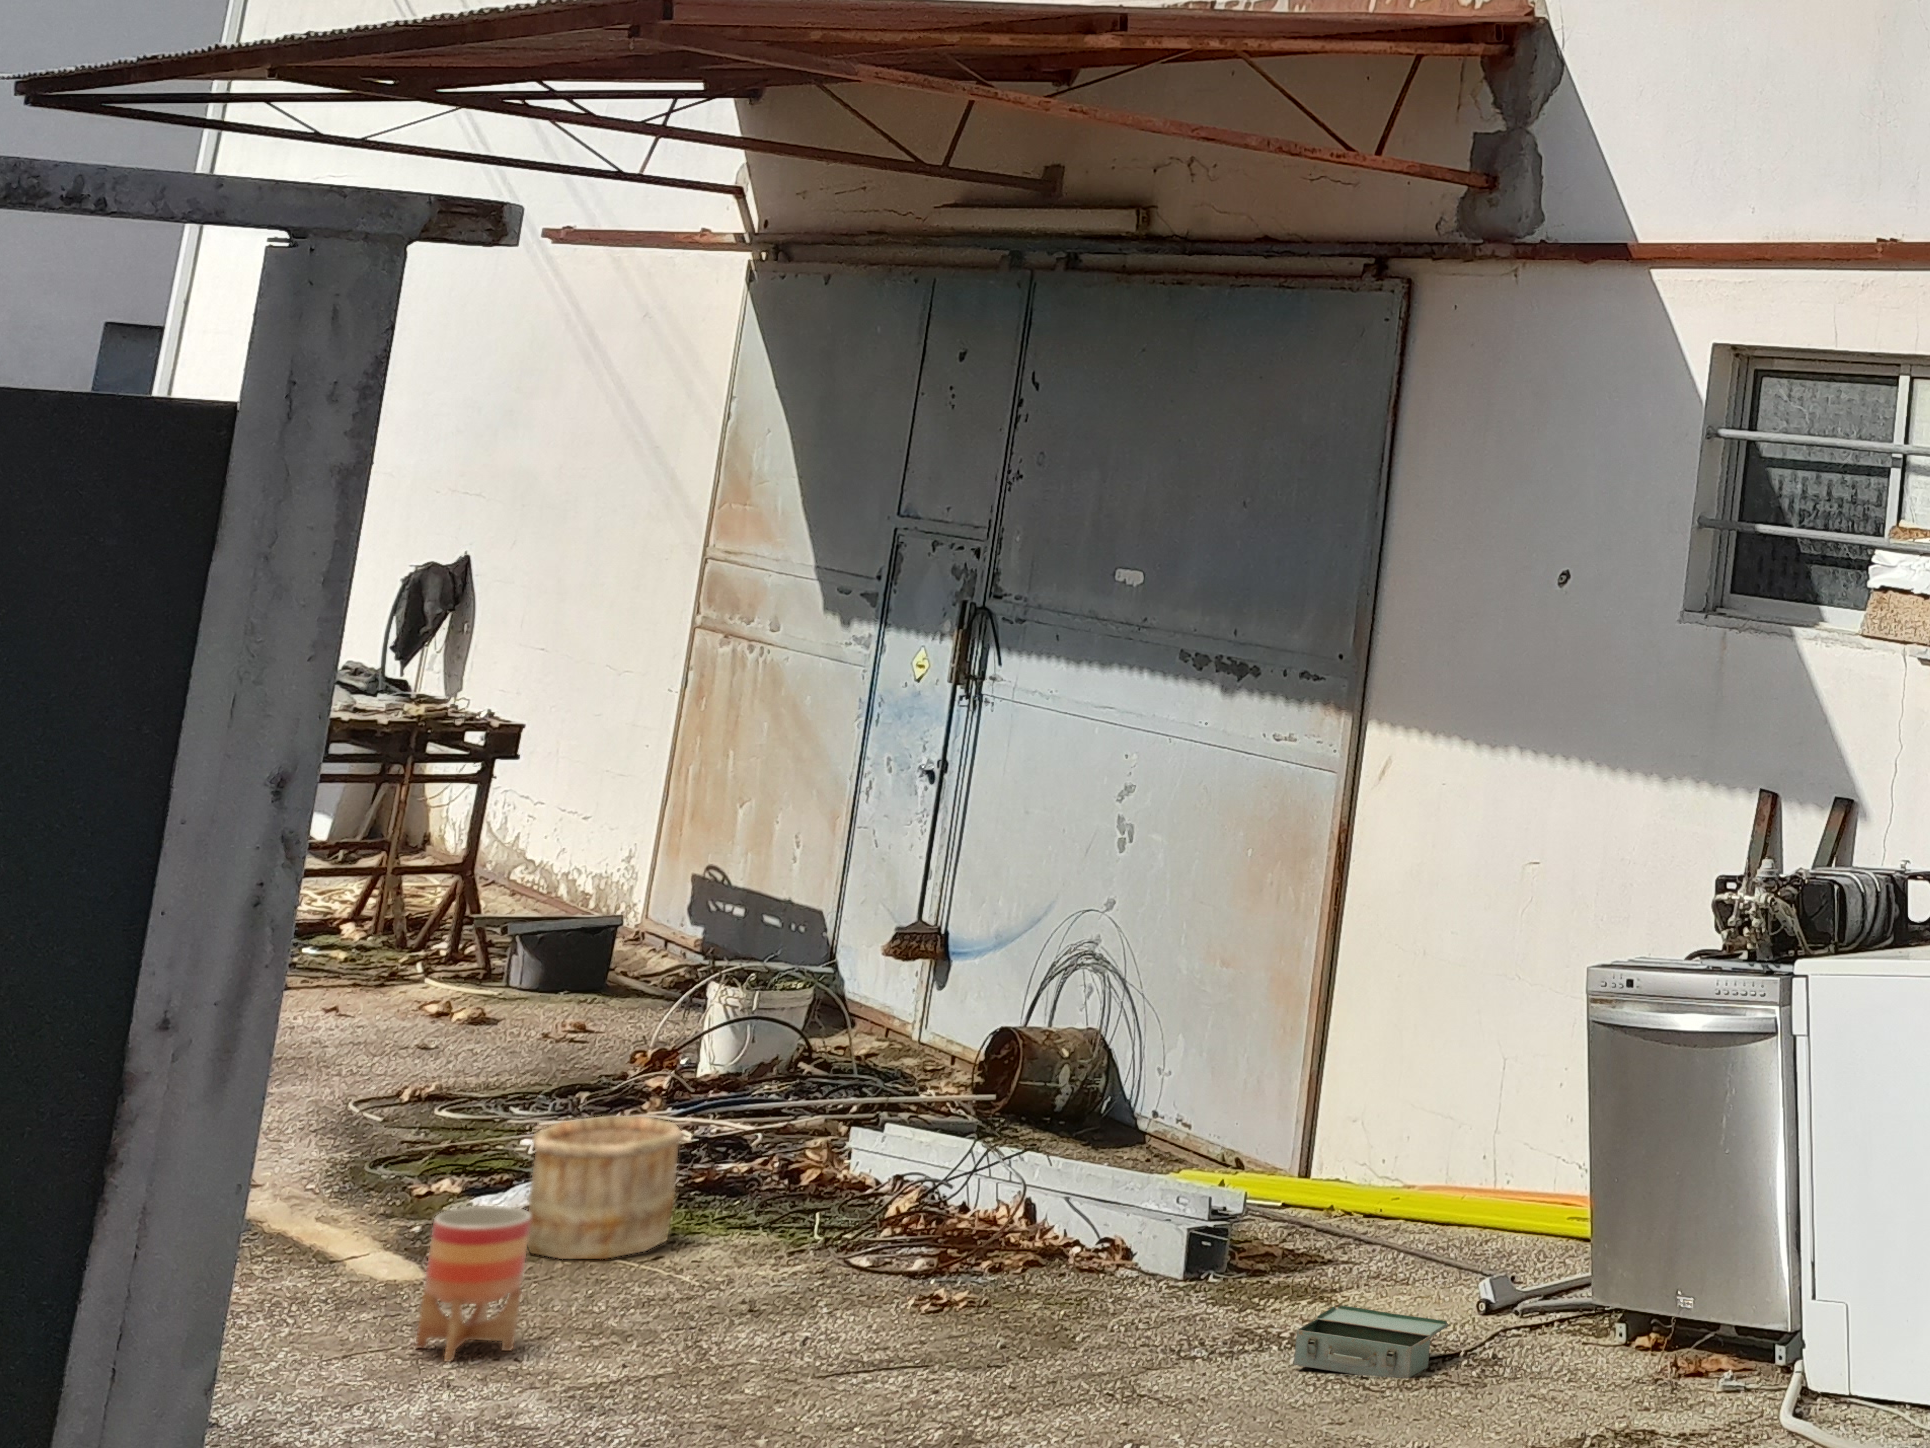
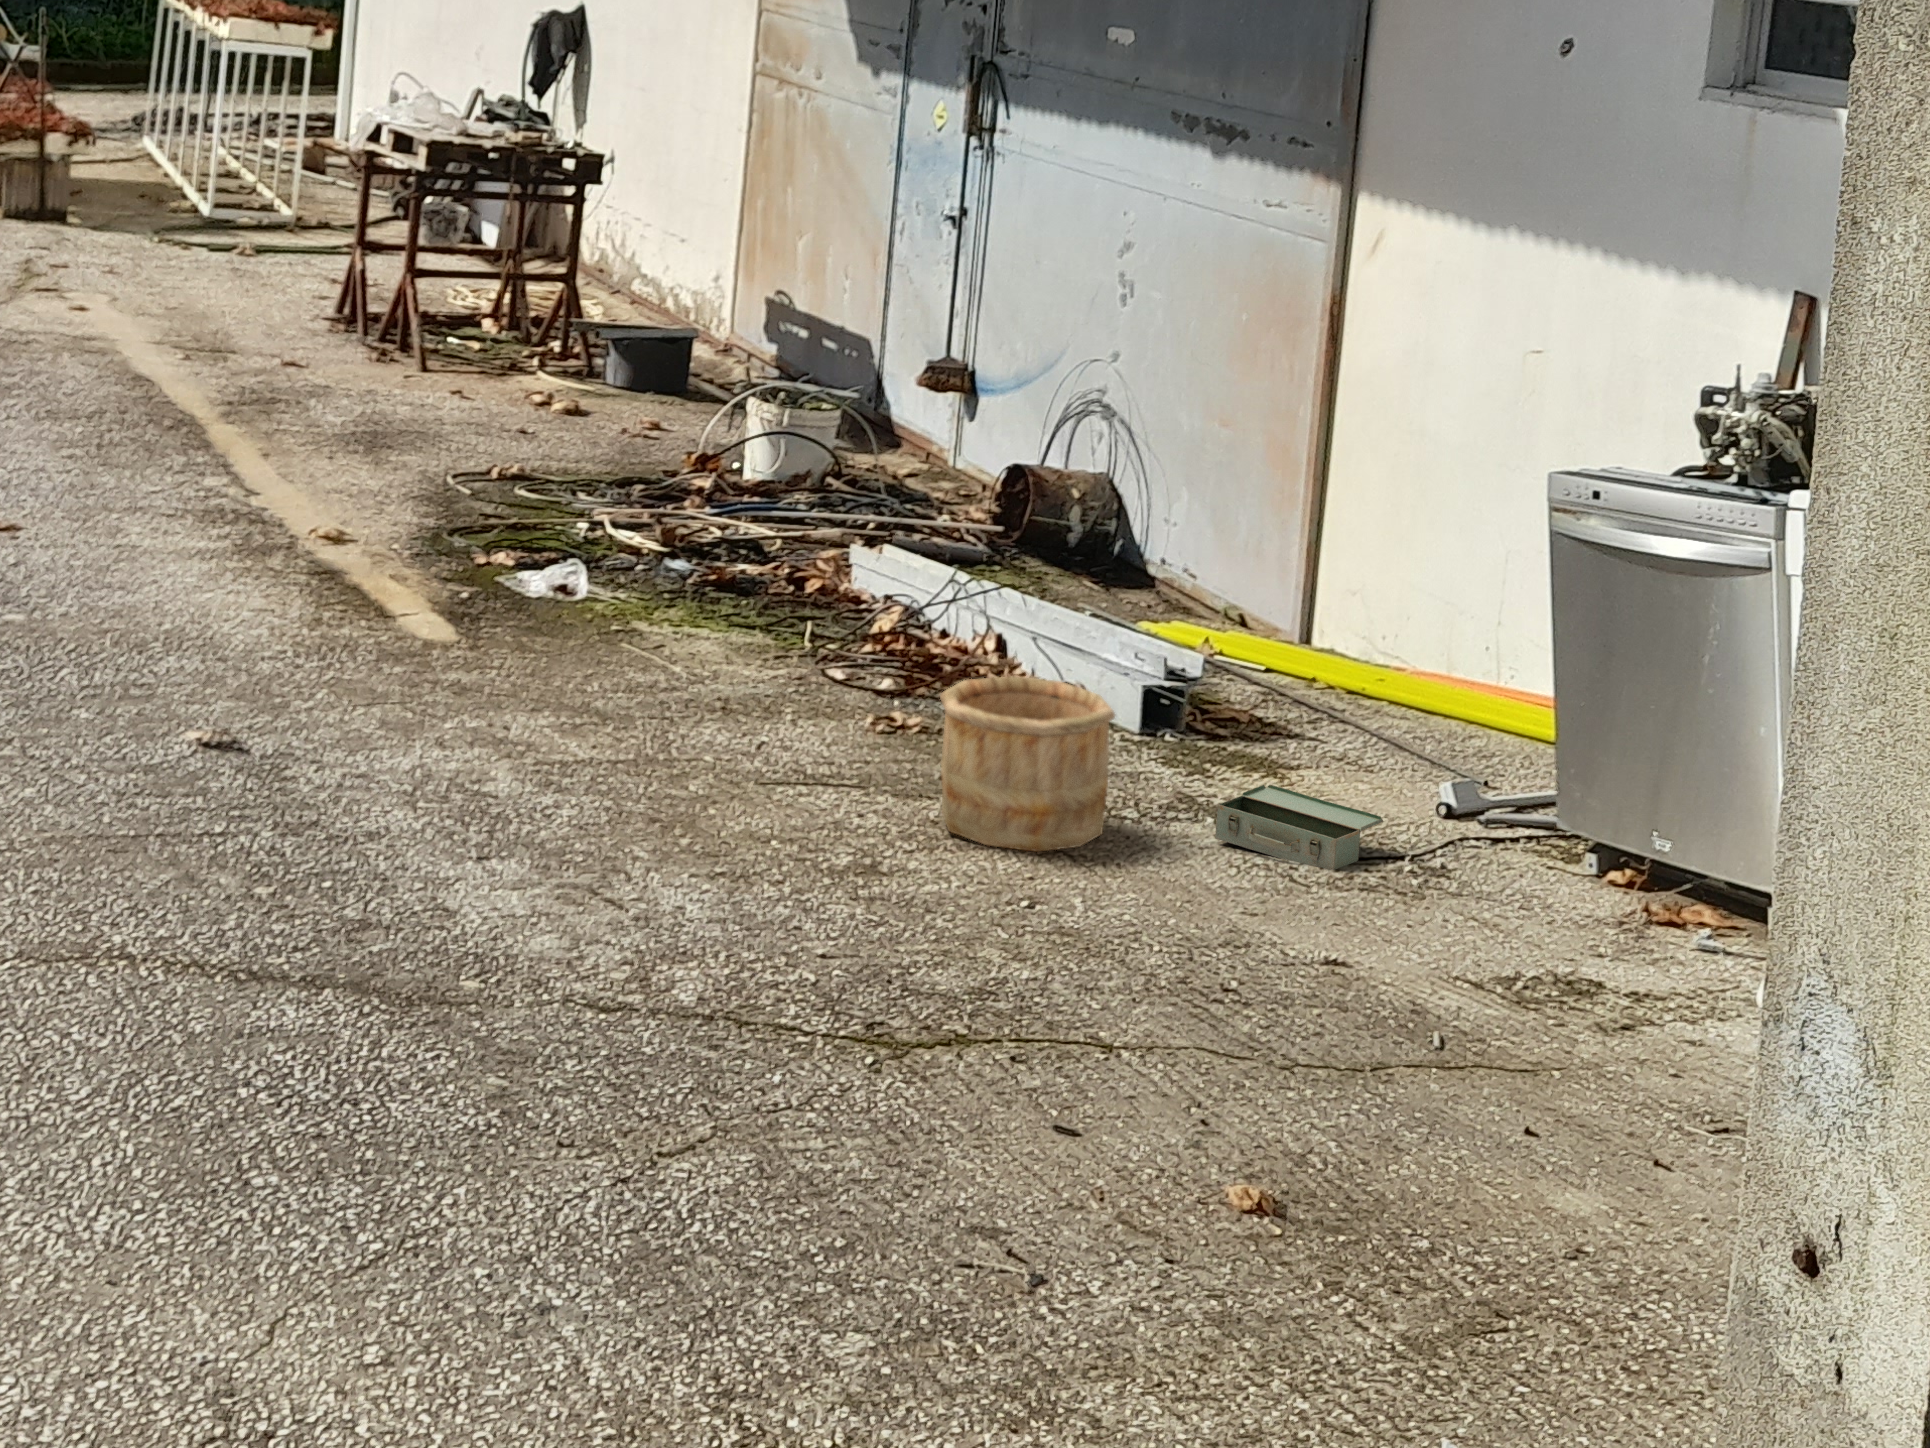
wooden bucket: present [528,1116,684,1259] -> present [940,677,1115,852]
planter: present [416,1206,531,1362] -> none [424,590,513,725]

